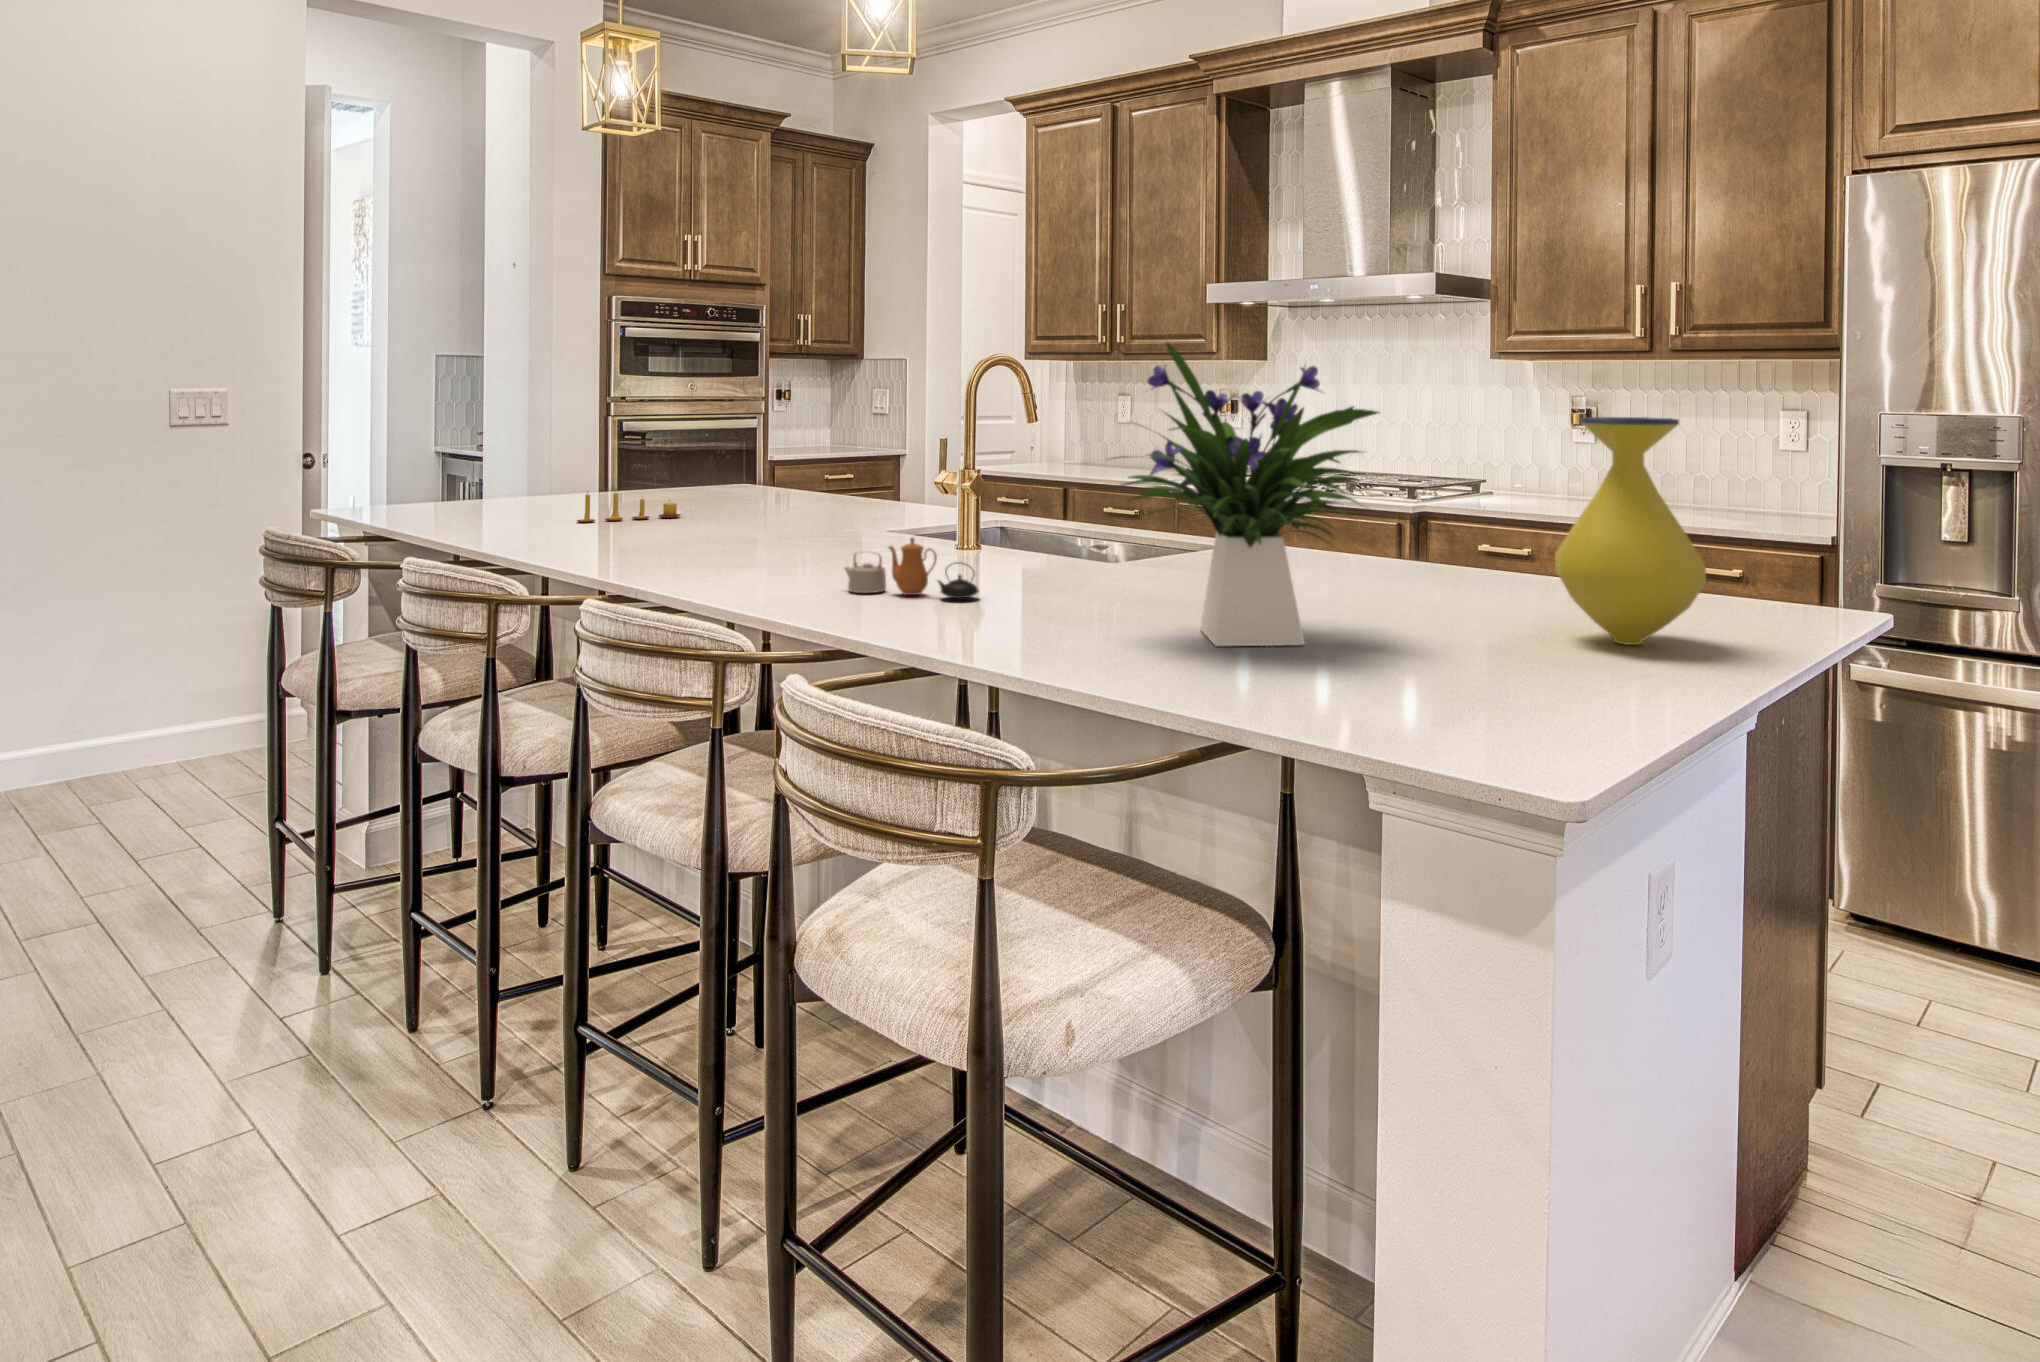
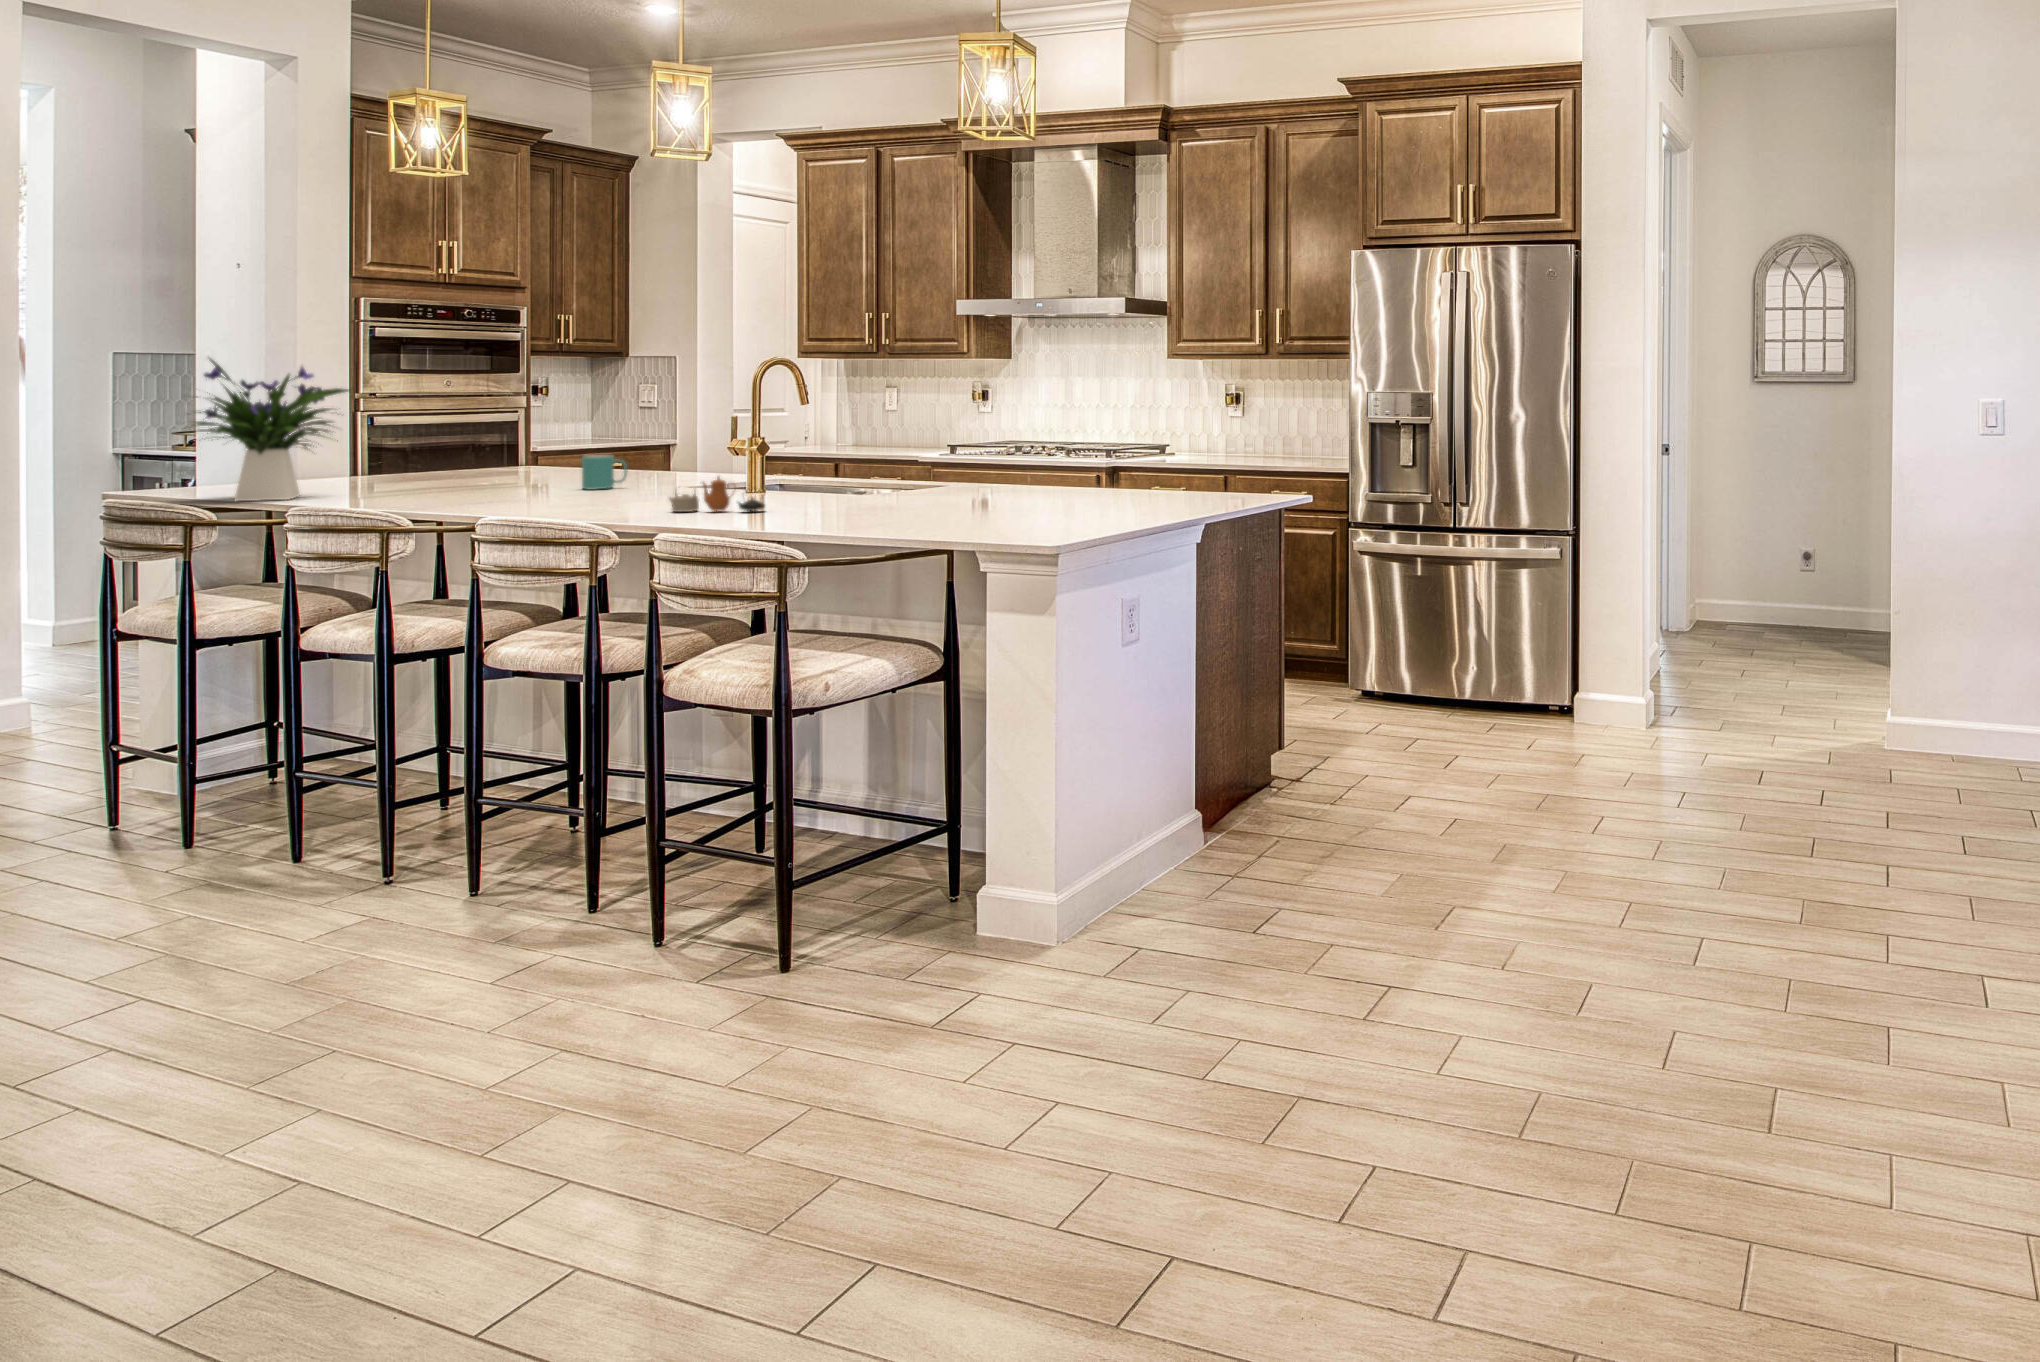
flower arrangement: present [1119,342,1379,646] -> present [191,359,349,501]
vase: present [1555,417,1706,645] -> none [1102,395,1173,510]
mug: none [769,483,821,530] -> present [582,455,627,490]
candle: present [577,492,681,522] -> none [398,465,493,491]

